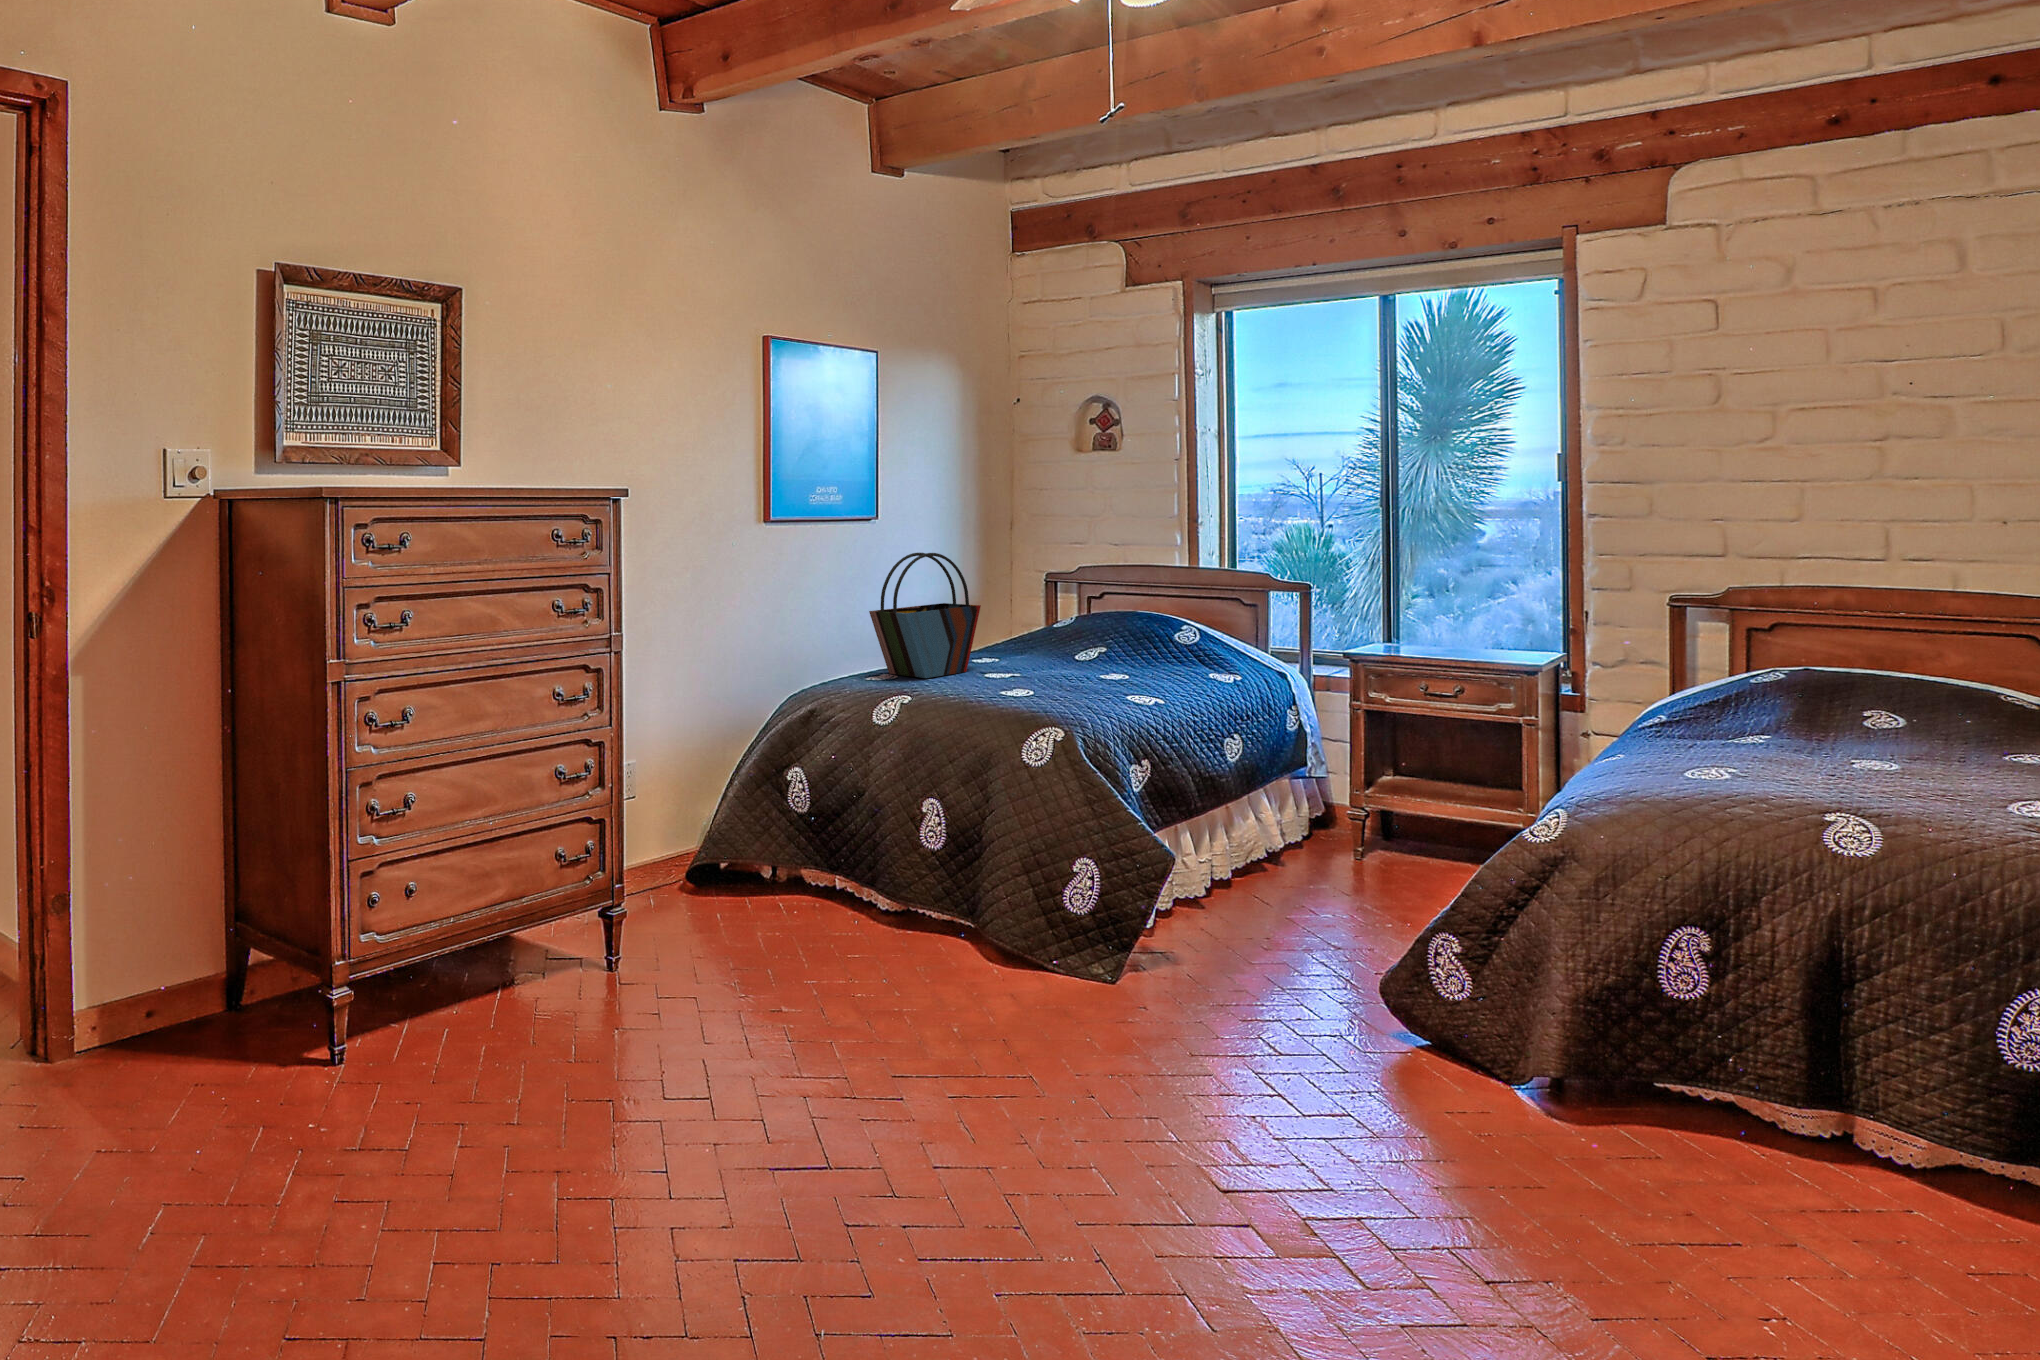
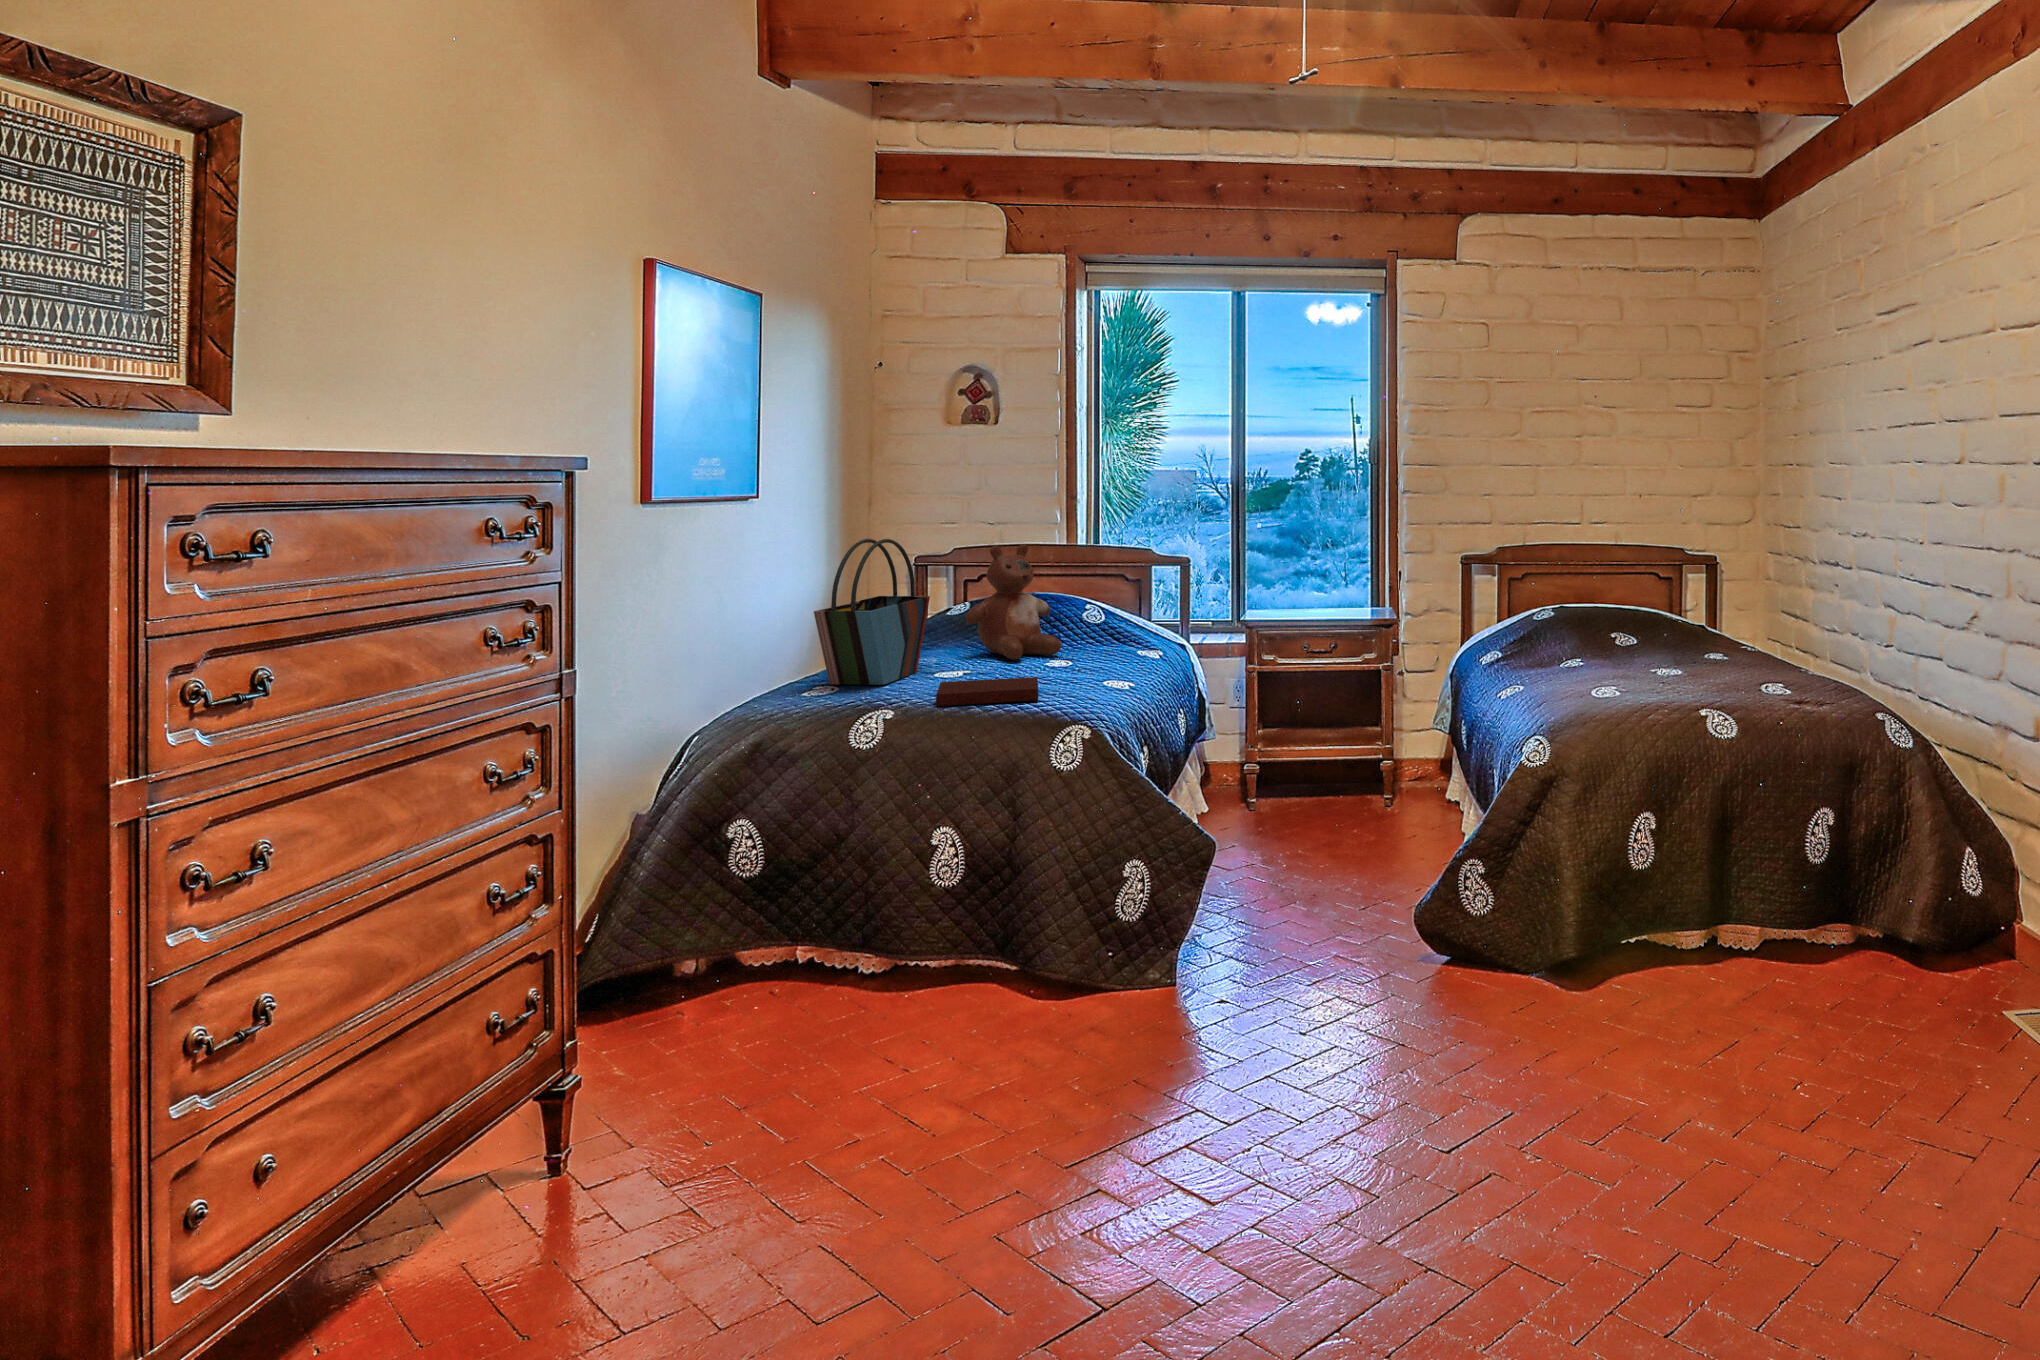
stuffed bear: none [1020,561,1111,670] -> present [966,544,1061,660]
notebook: none [939,680,1046,705] -> present [936,677,1038,706]

